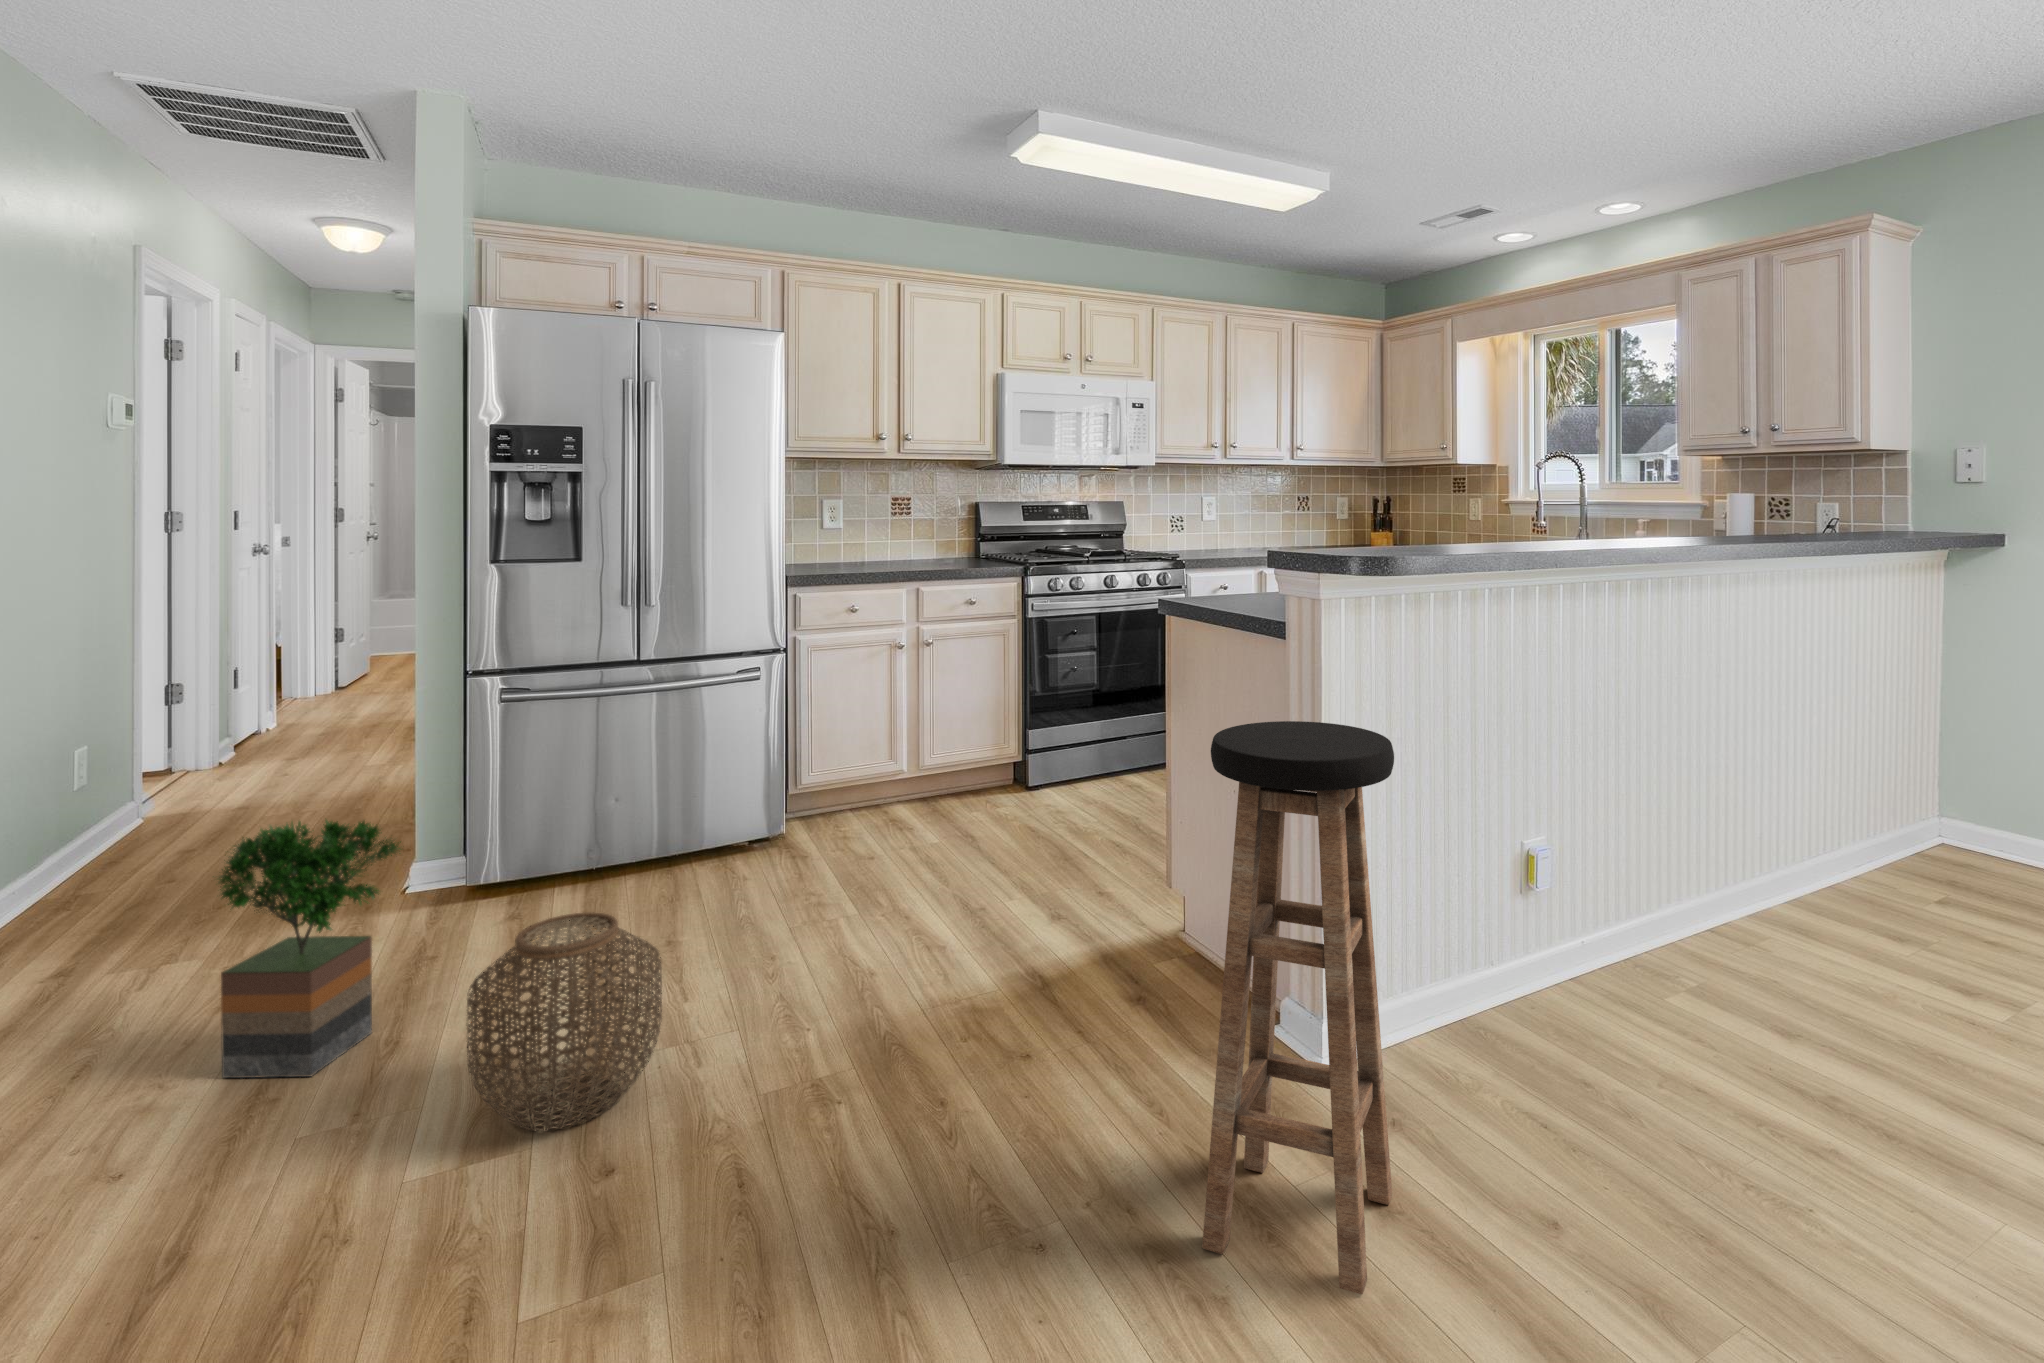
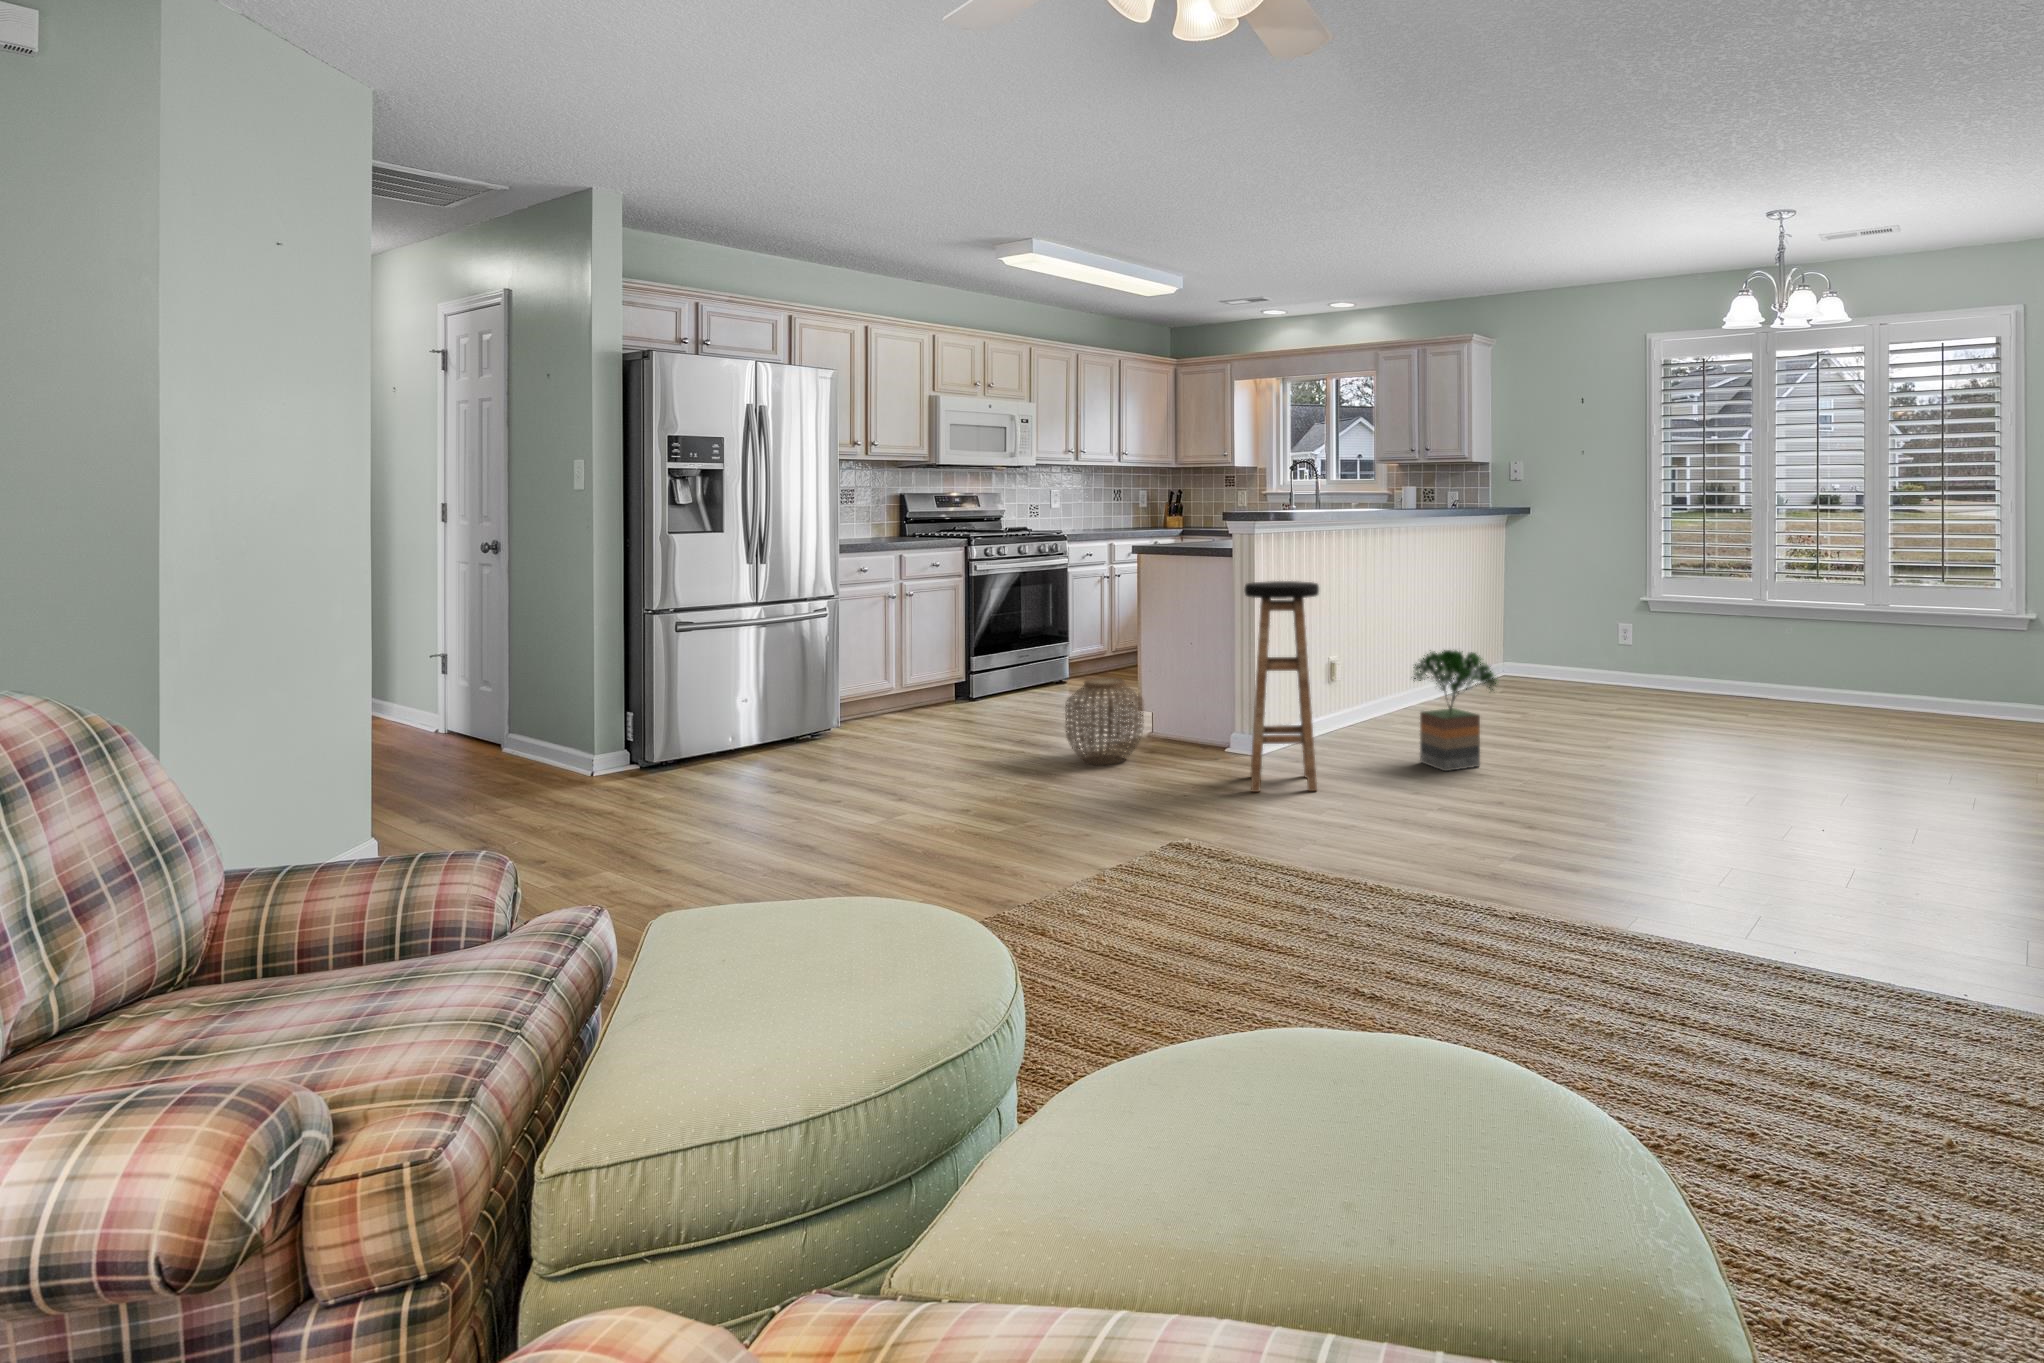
potted tree: present [219,820,401,1078] -> present [1411,650,1498,771]
woven basket: present [467,912,662,1131] -> present [1065,677,1144,765]

